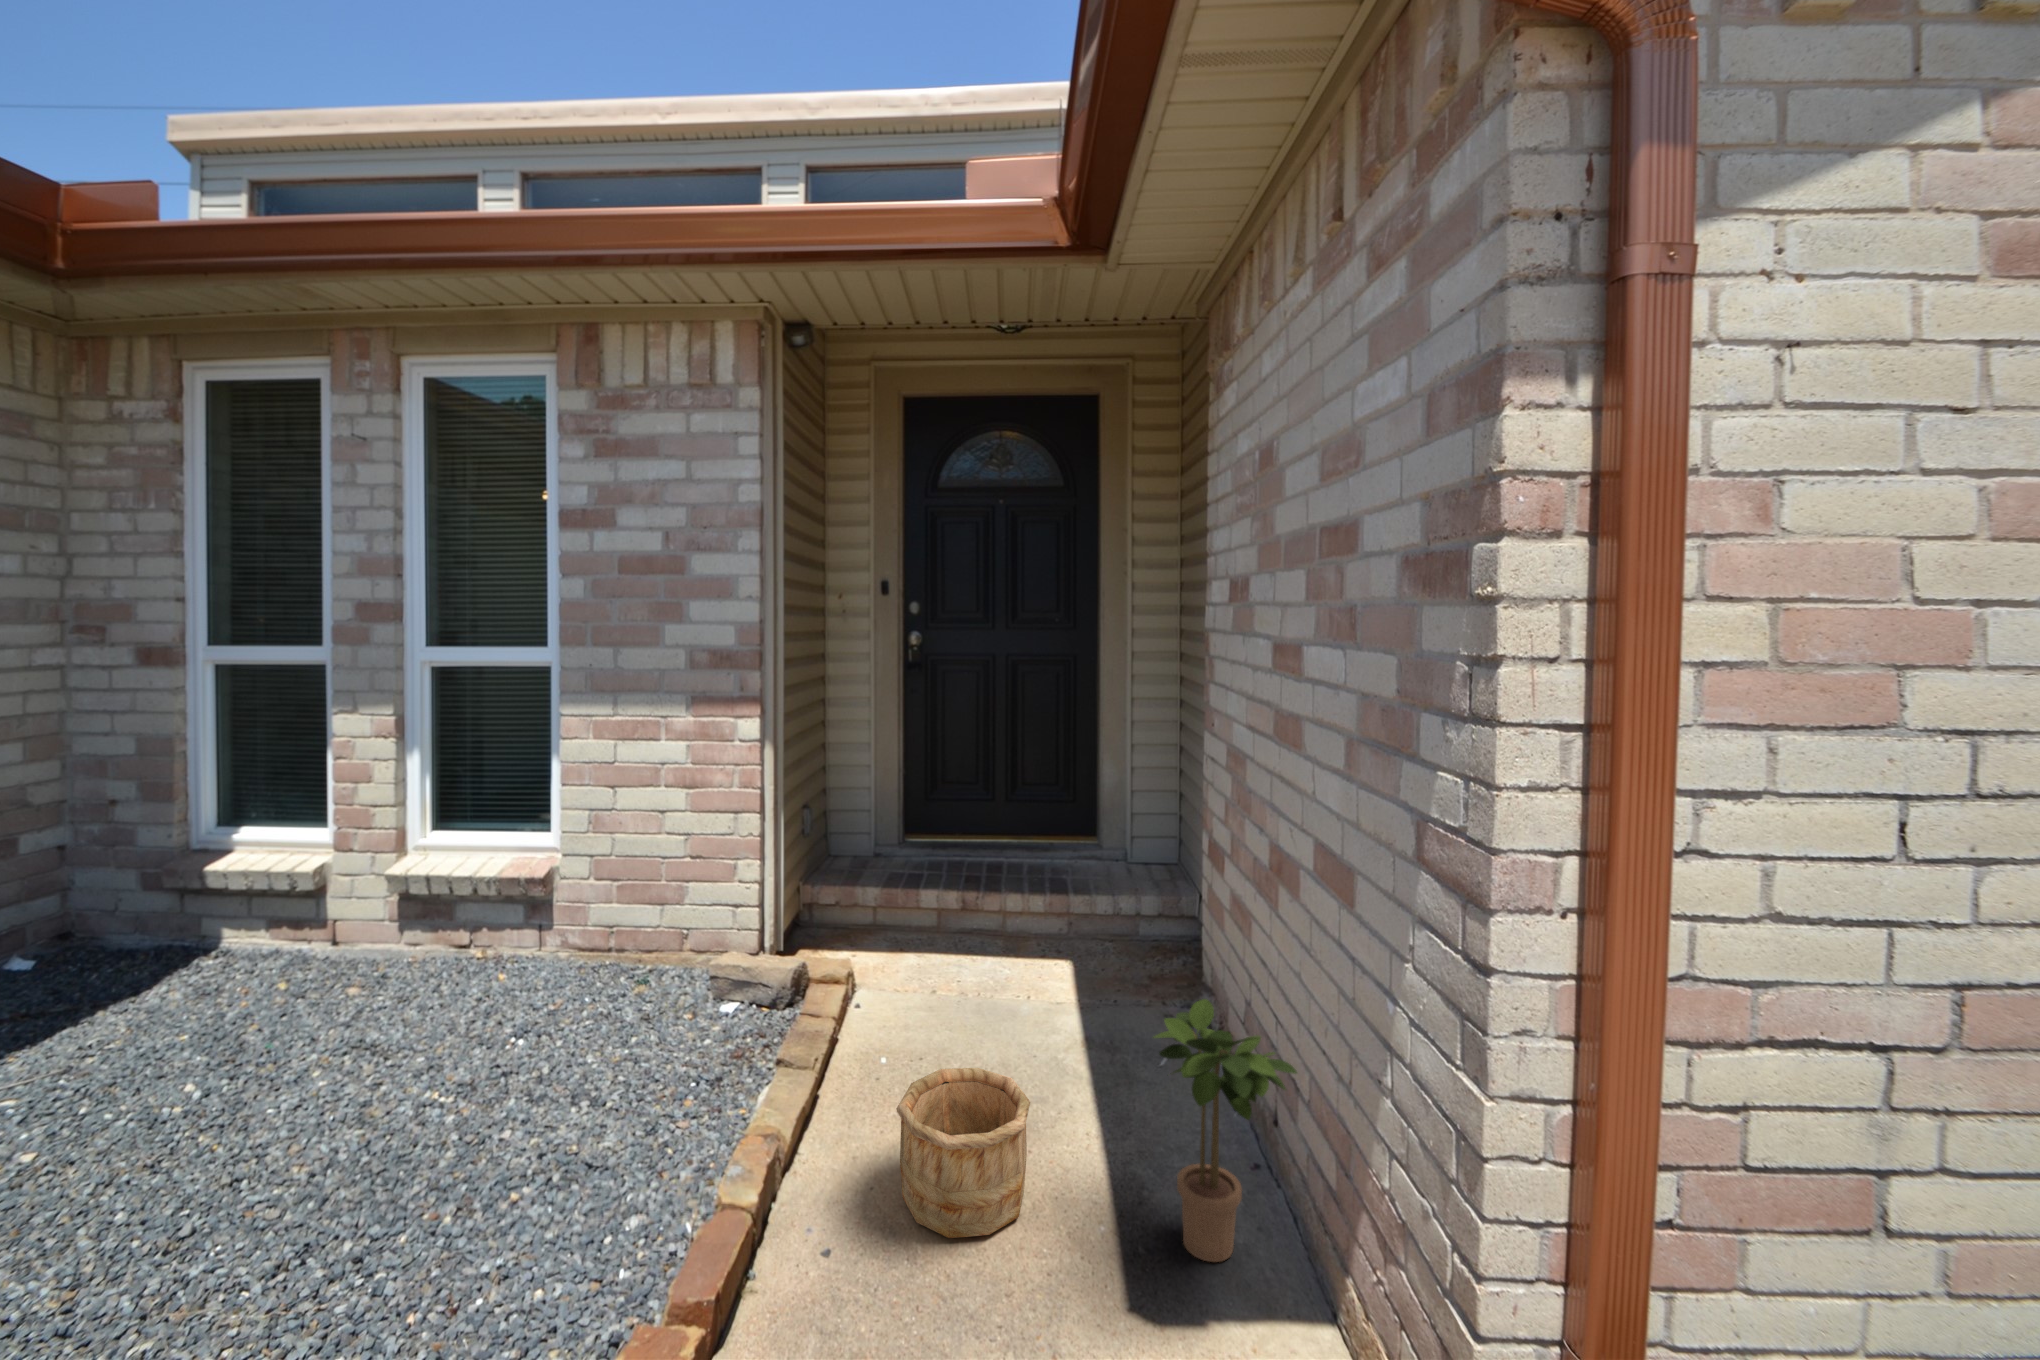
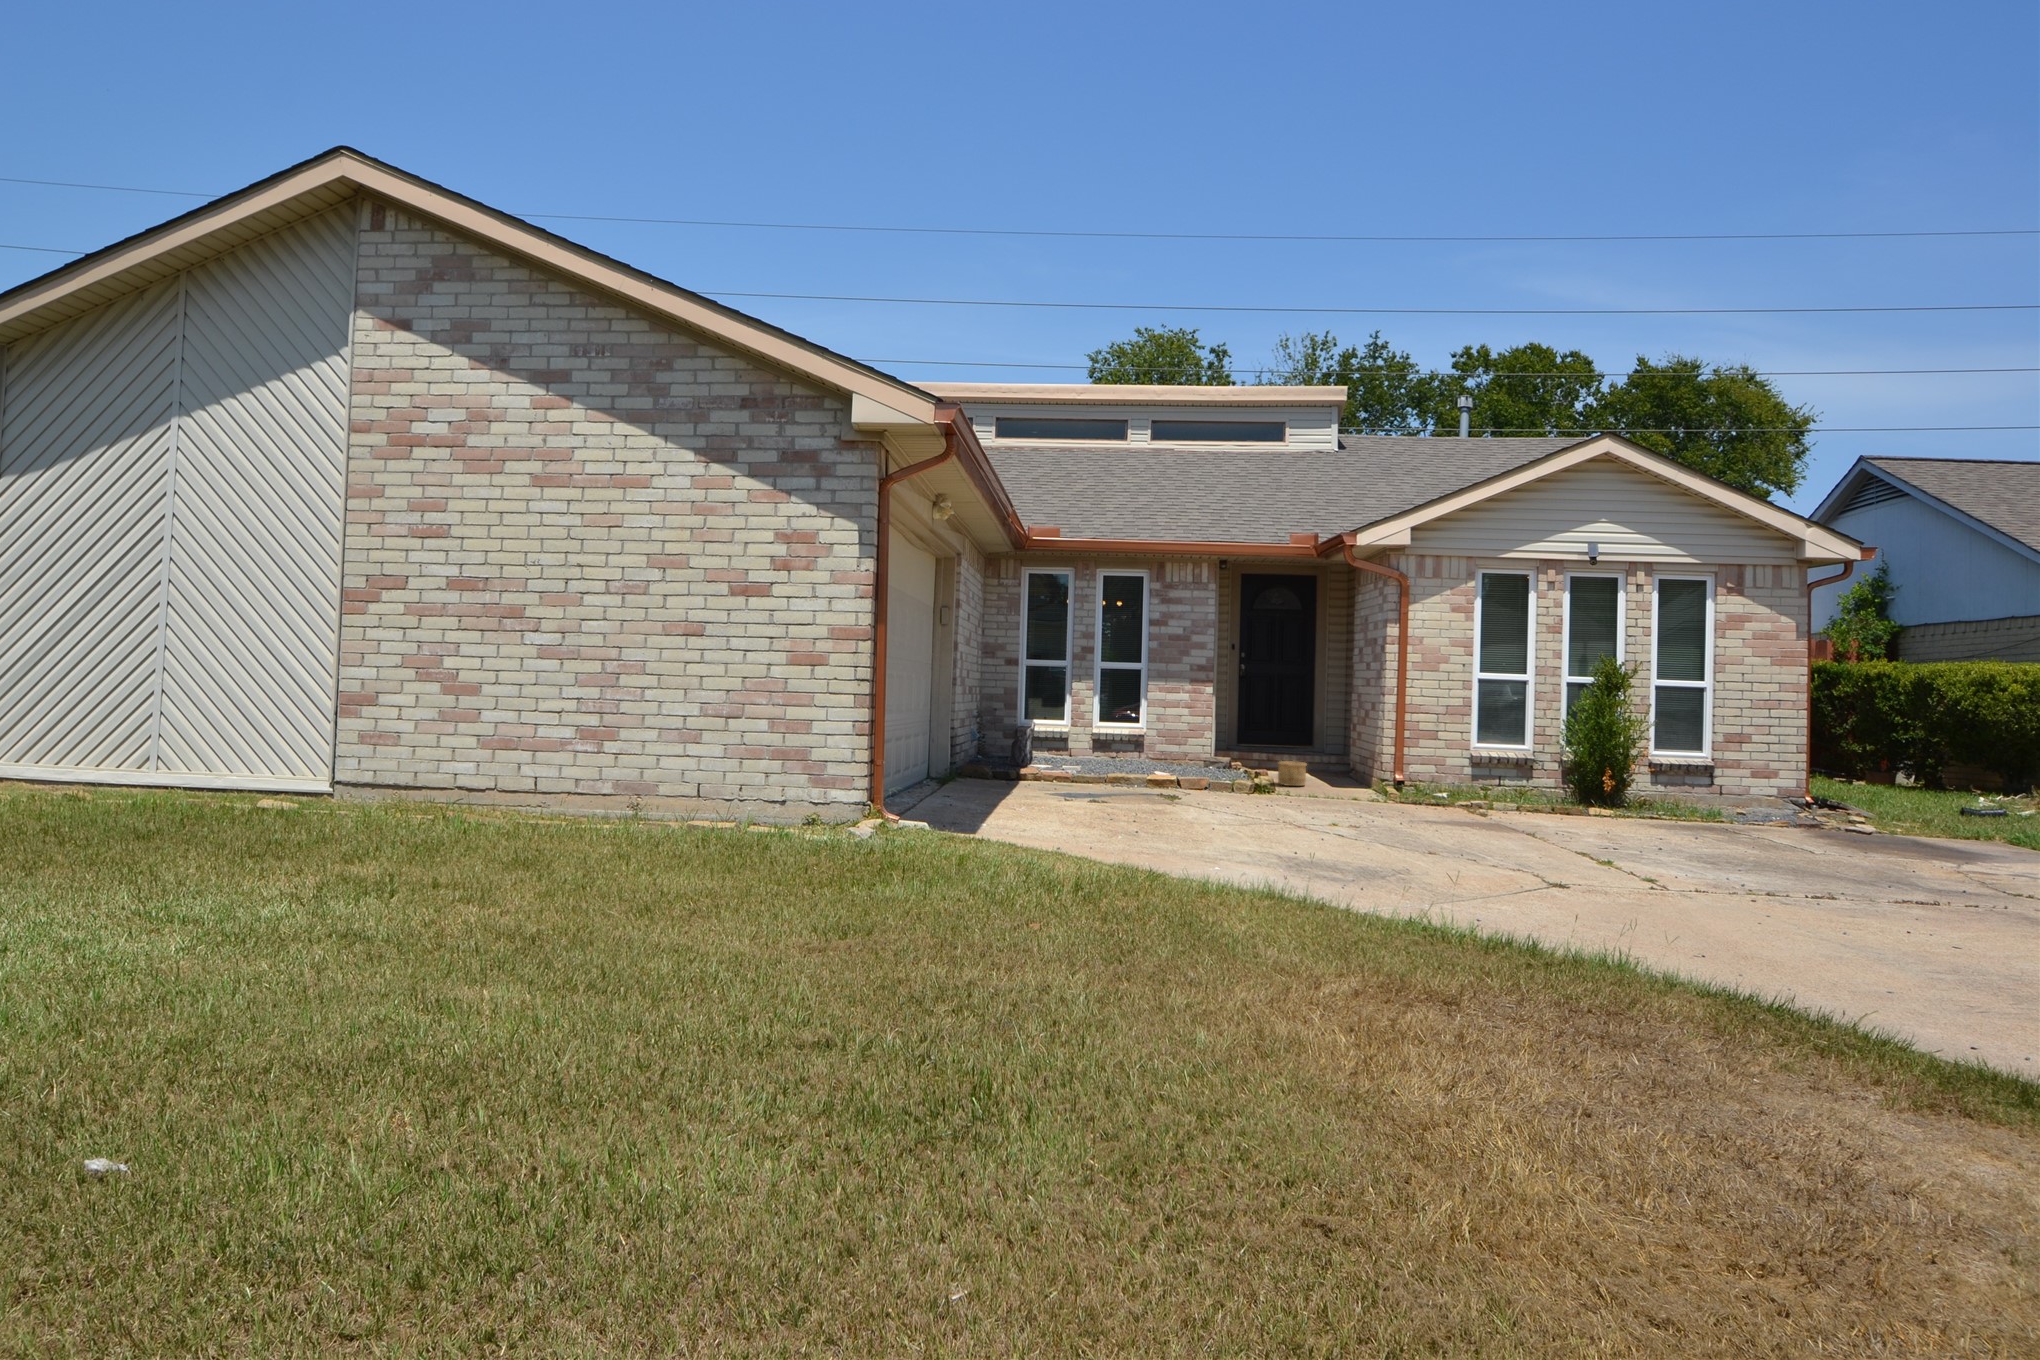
potted plant: present [1154,999,1297,1262] -> none [1335,739,1365,790]

